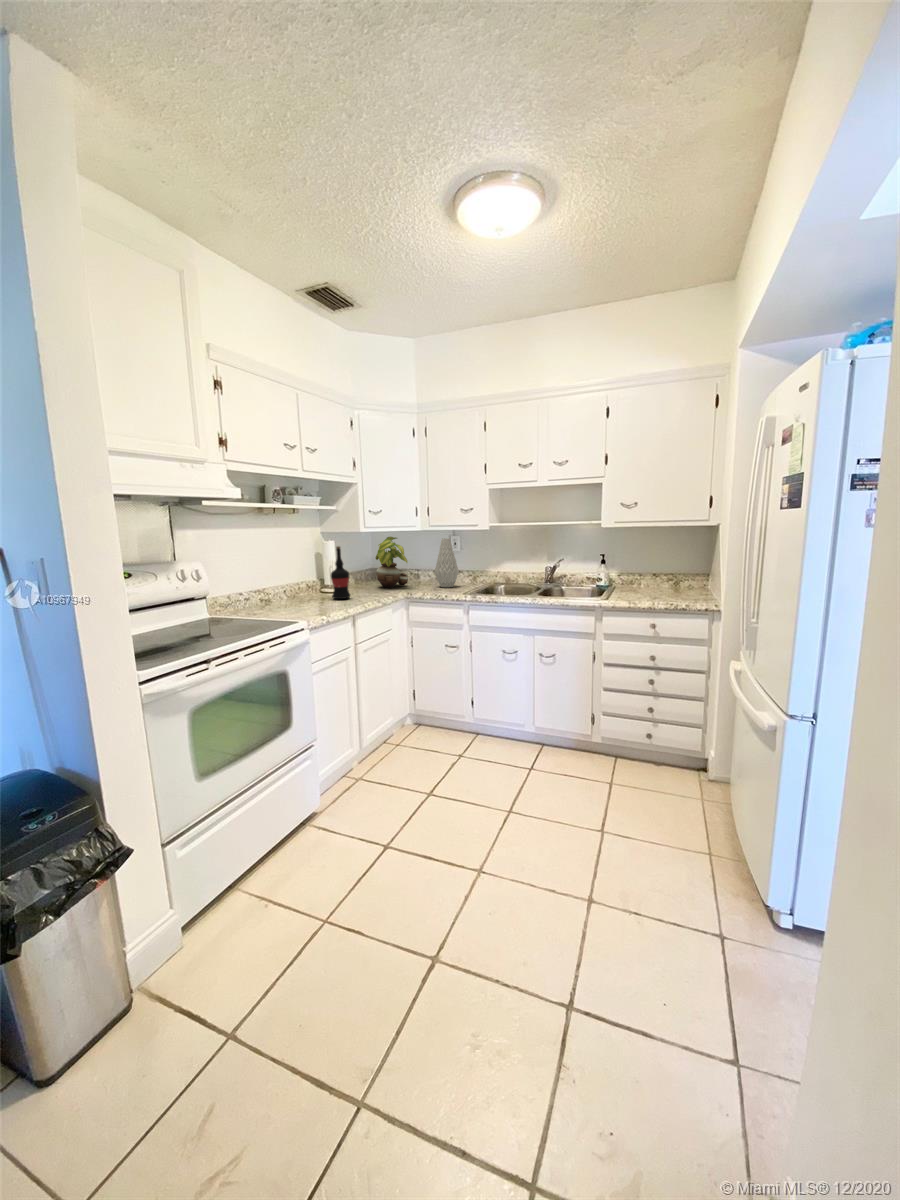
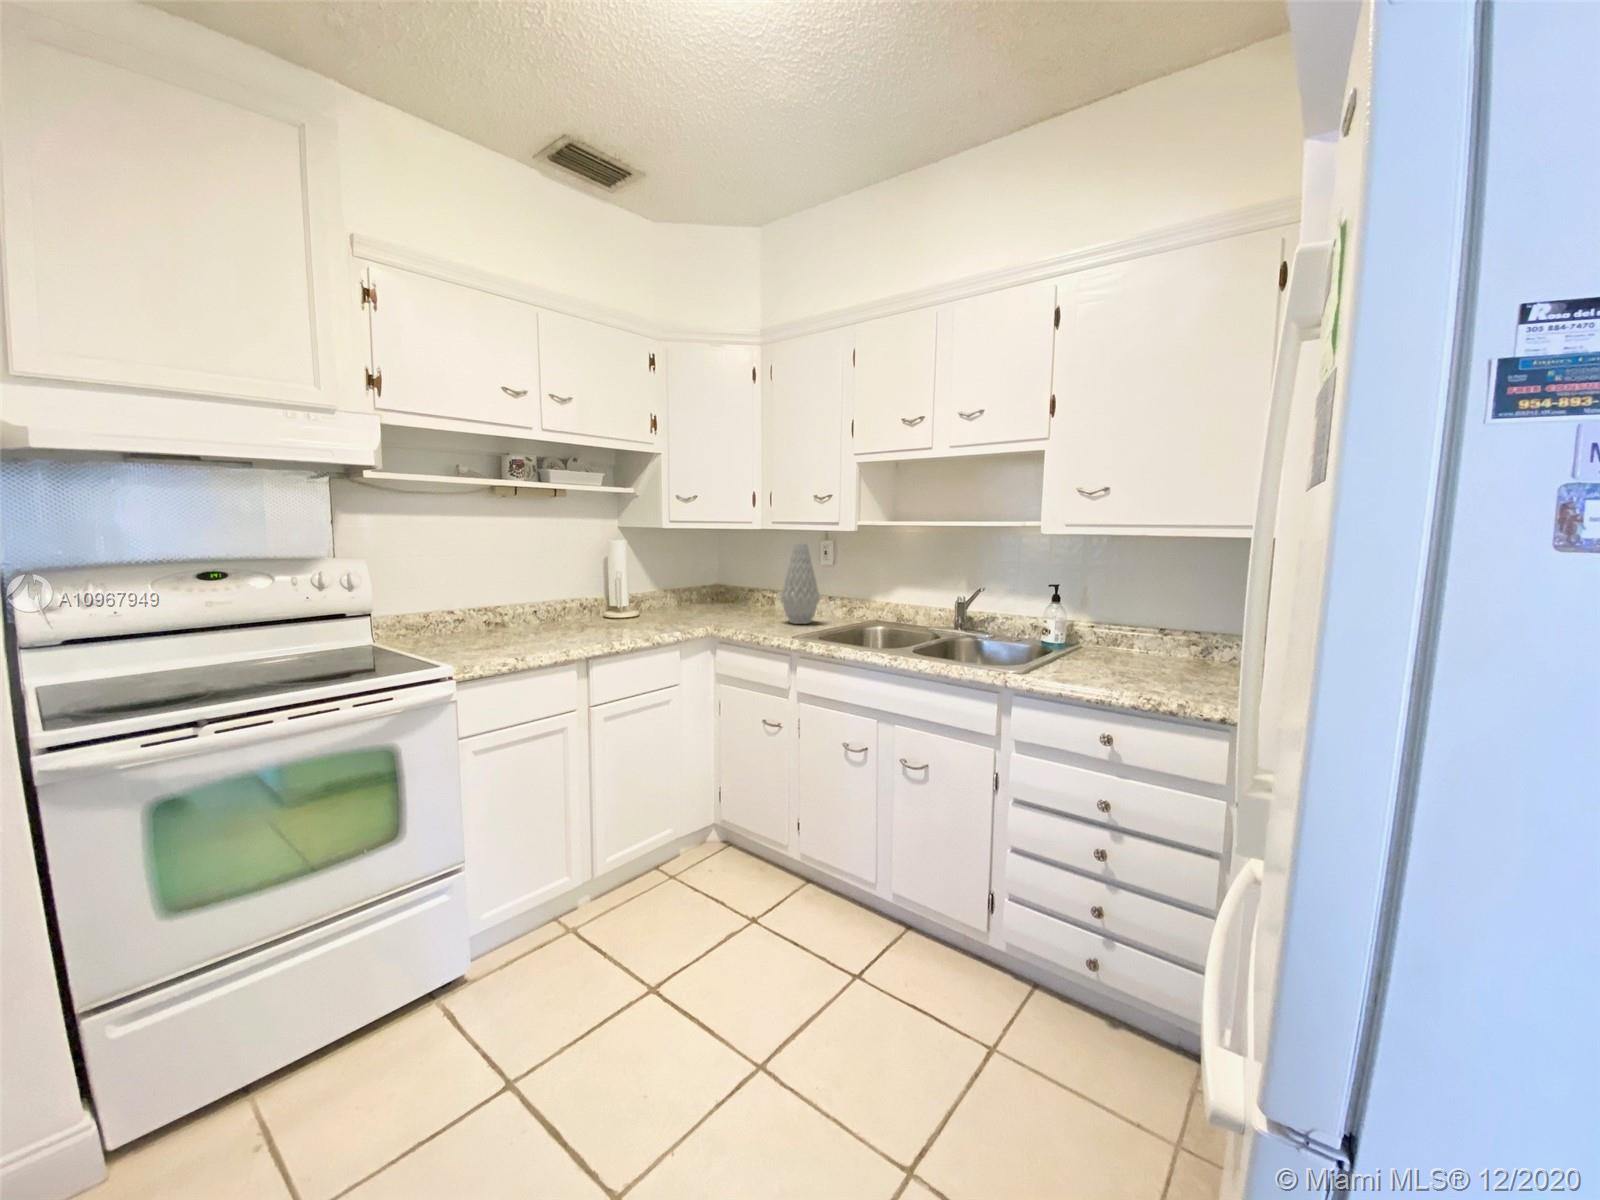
potted plant: present [376,537,408,588] -> none [683,537,745,617]
wine bottle: present [331,546,350,599] -> none [585,548,616,631]

